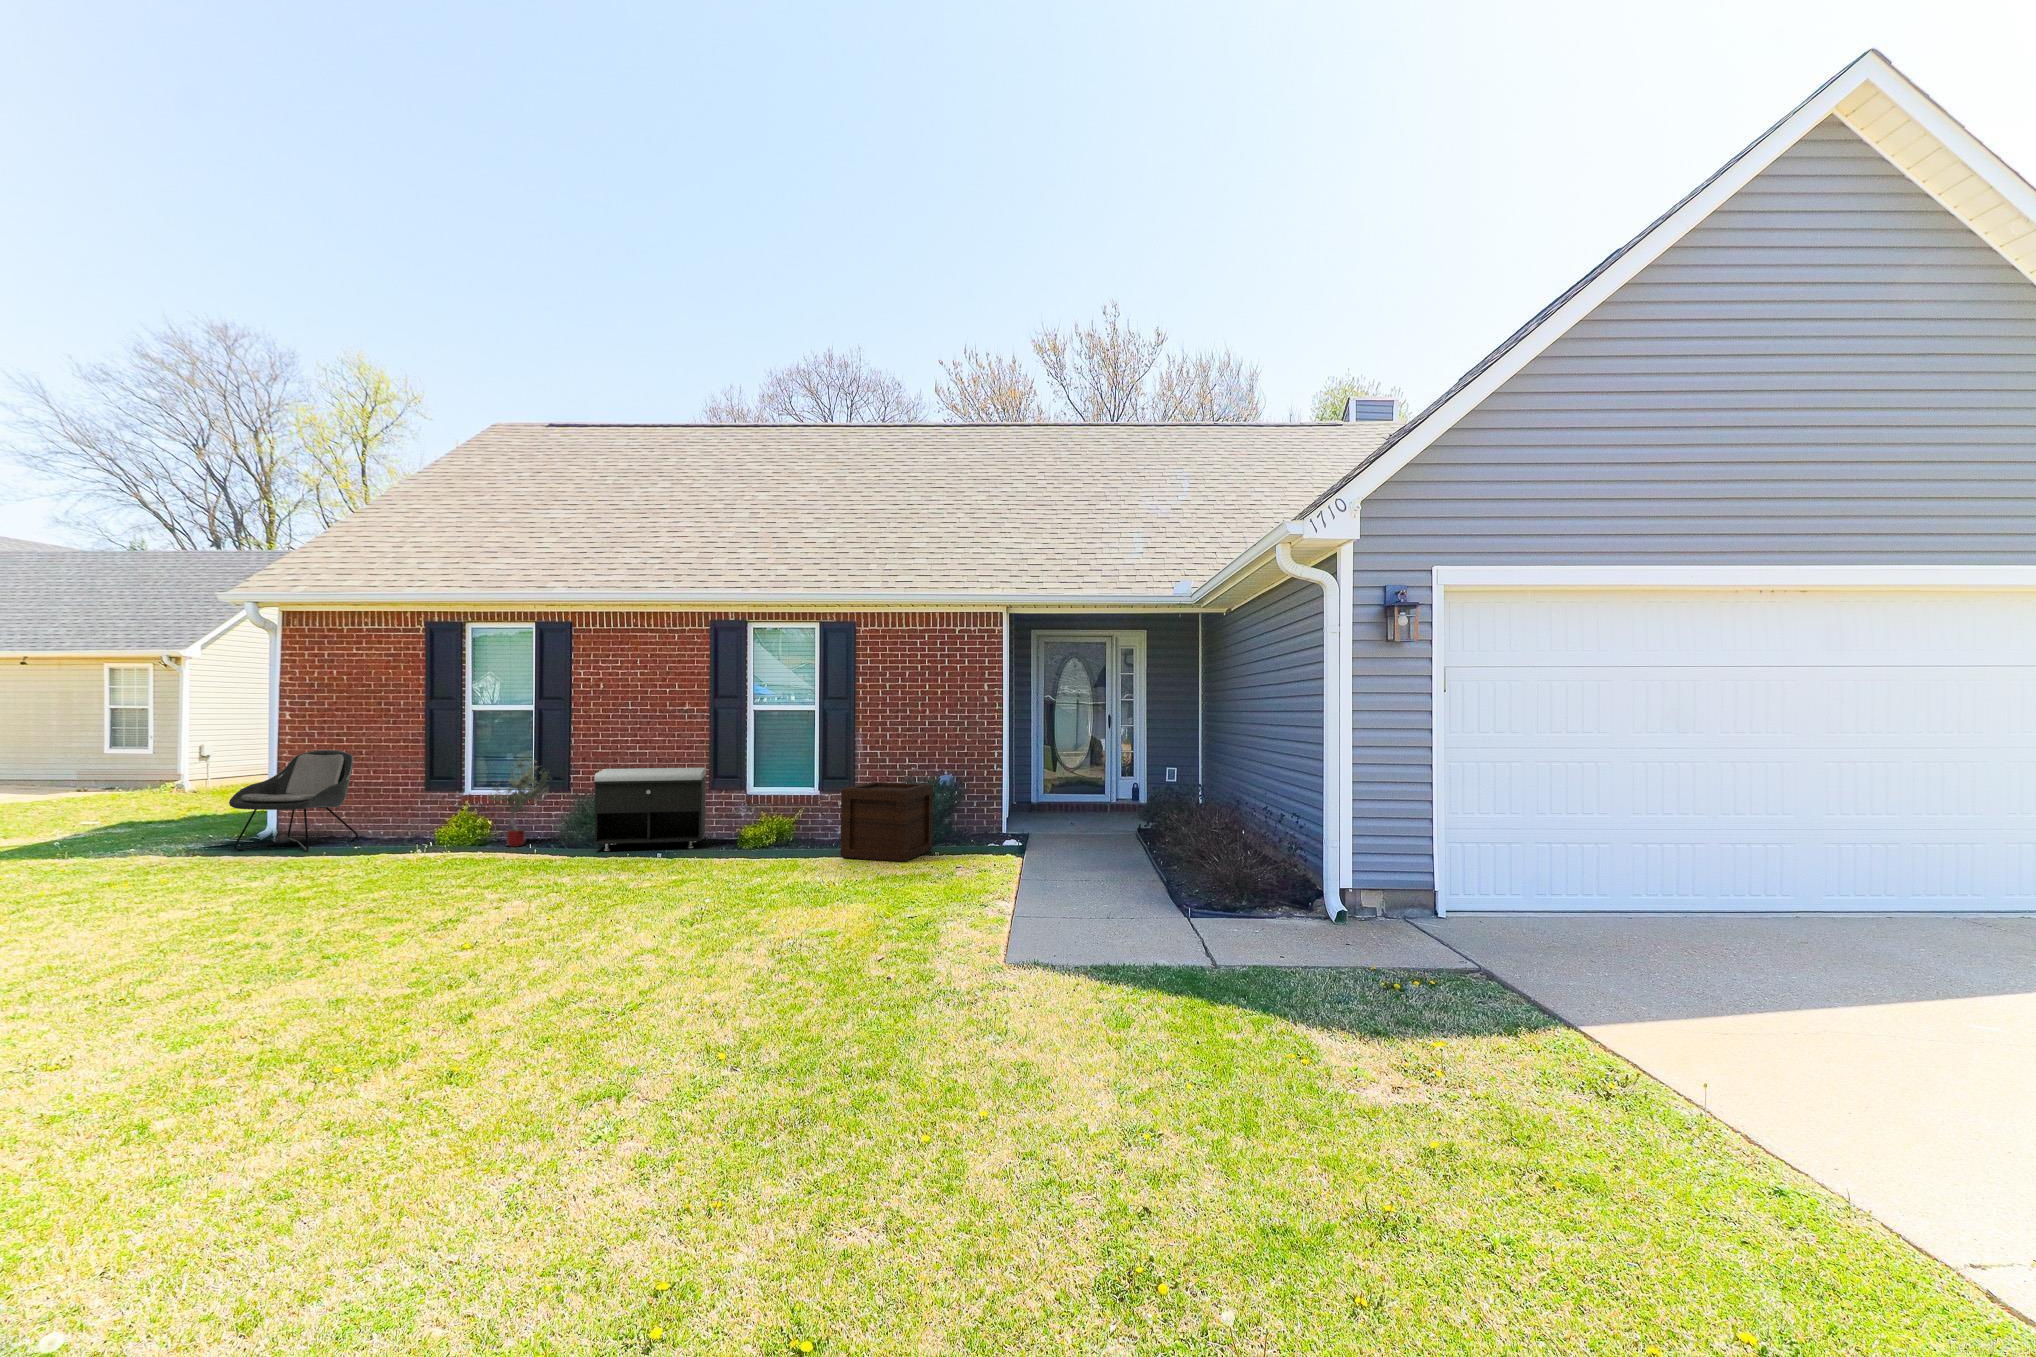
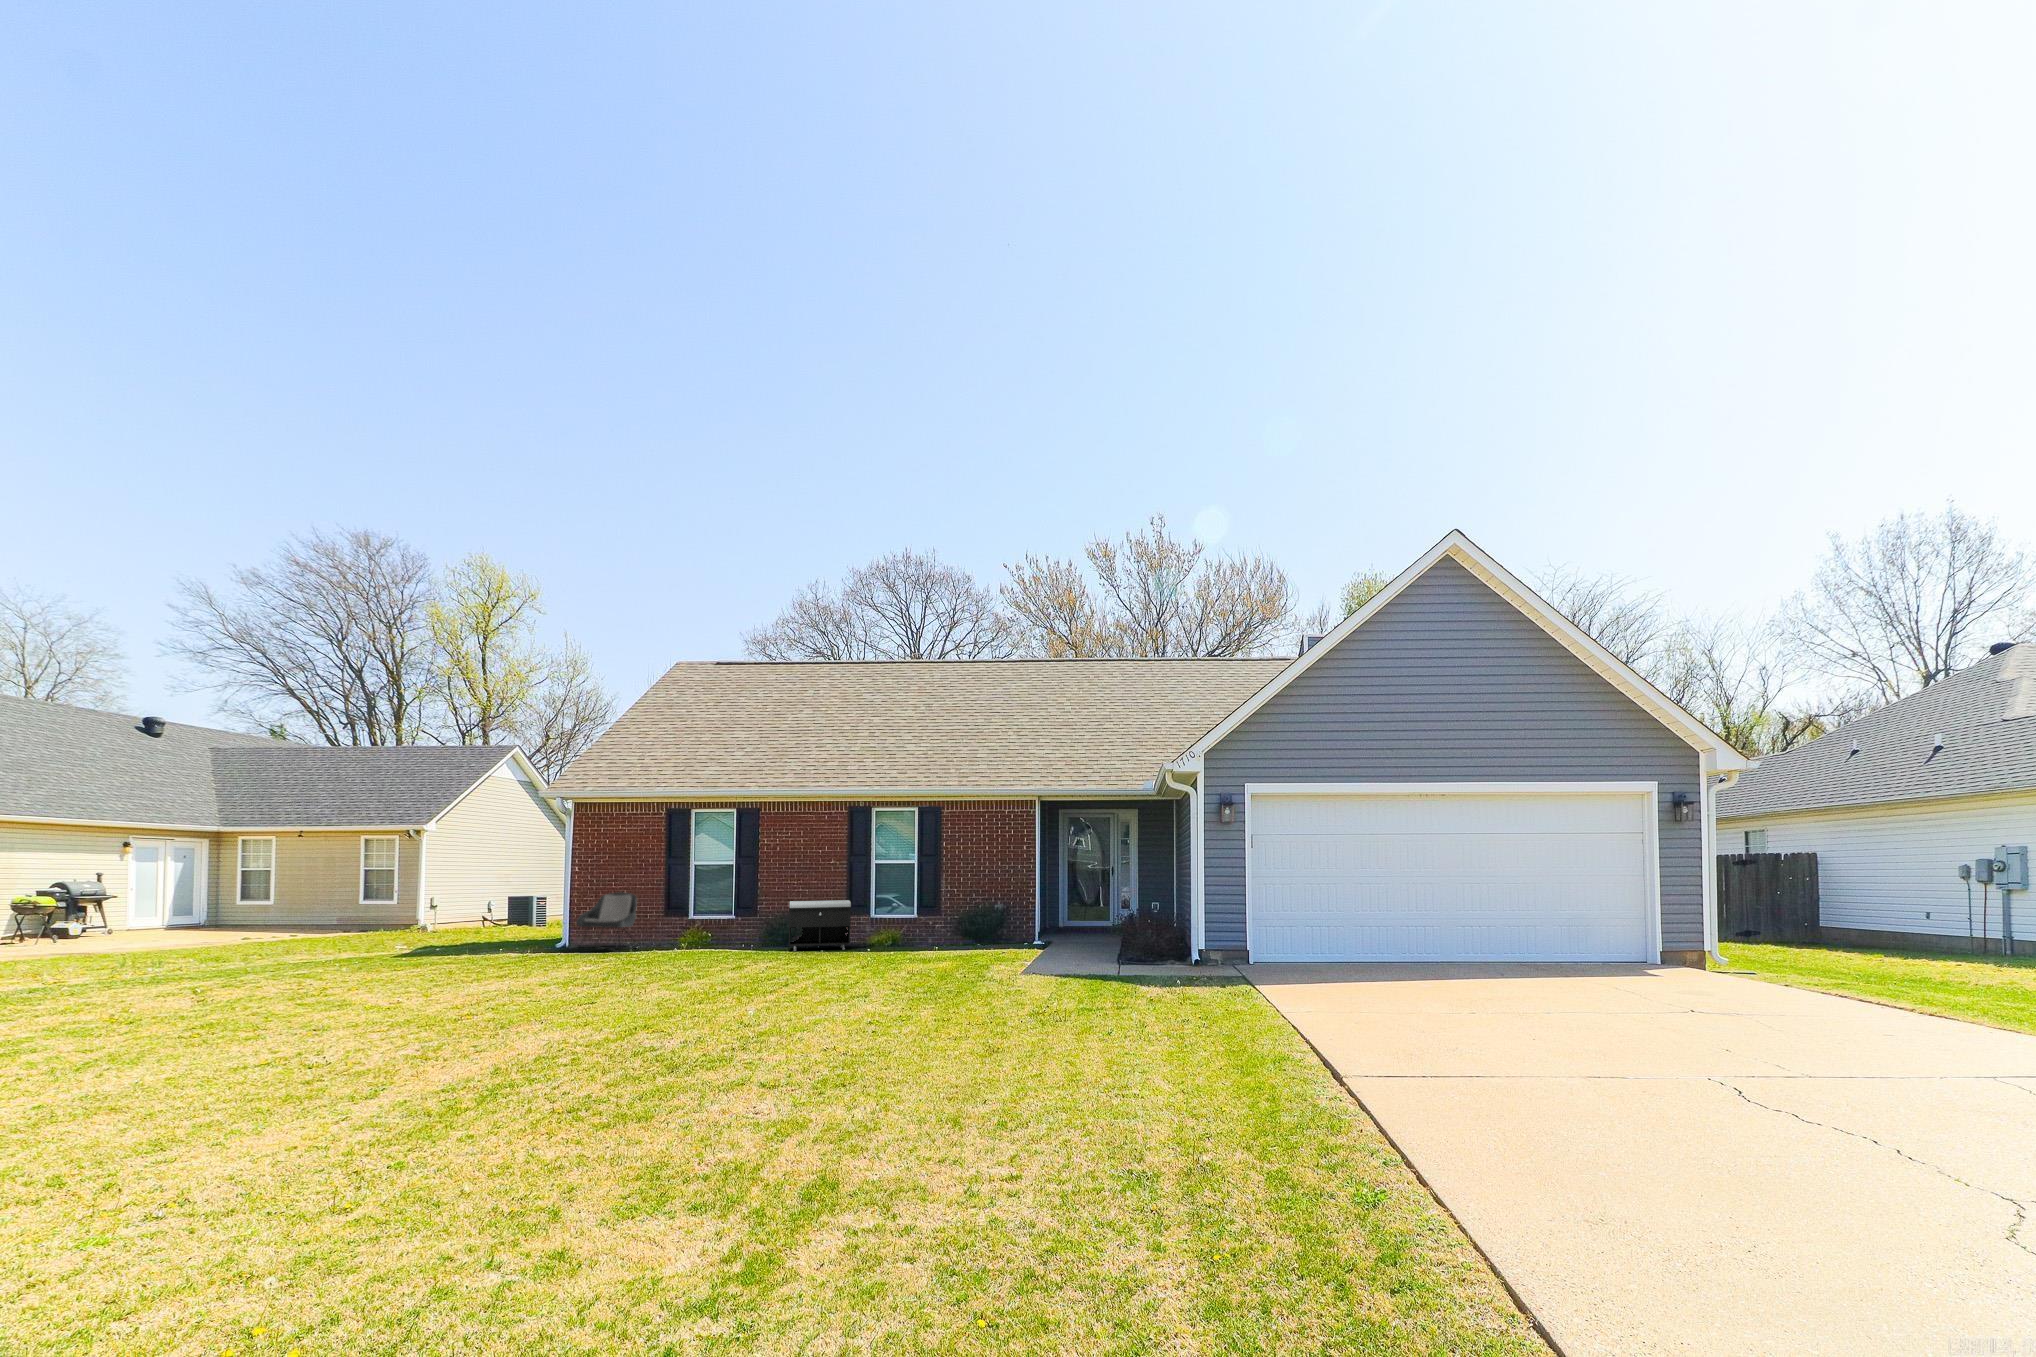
potted tree: present [488,760,549,847] -> none [719,896,759,950]
wooden crate: present [841,782,933,862] -> none [937,907,991,953]

